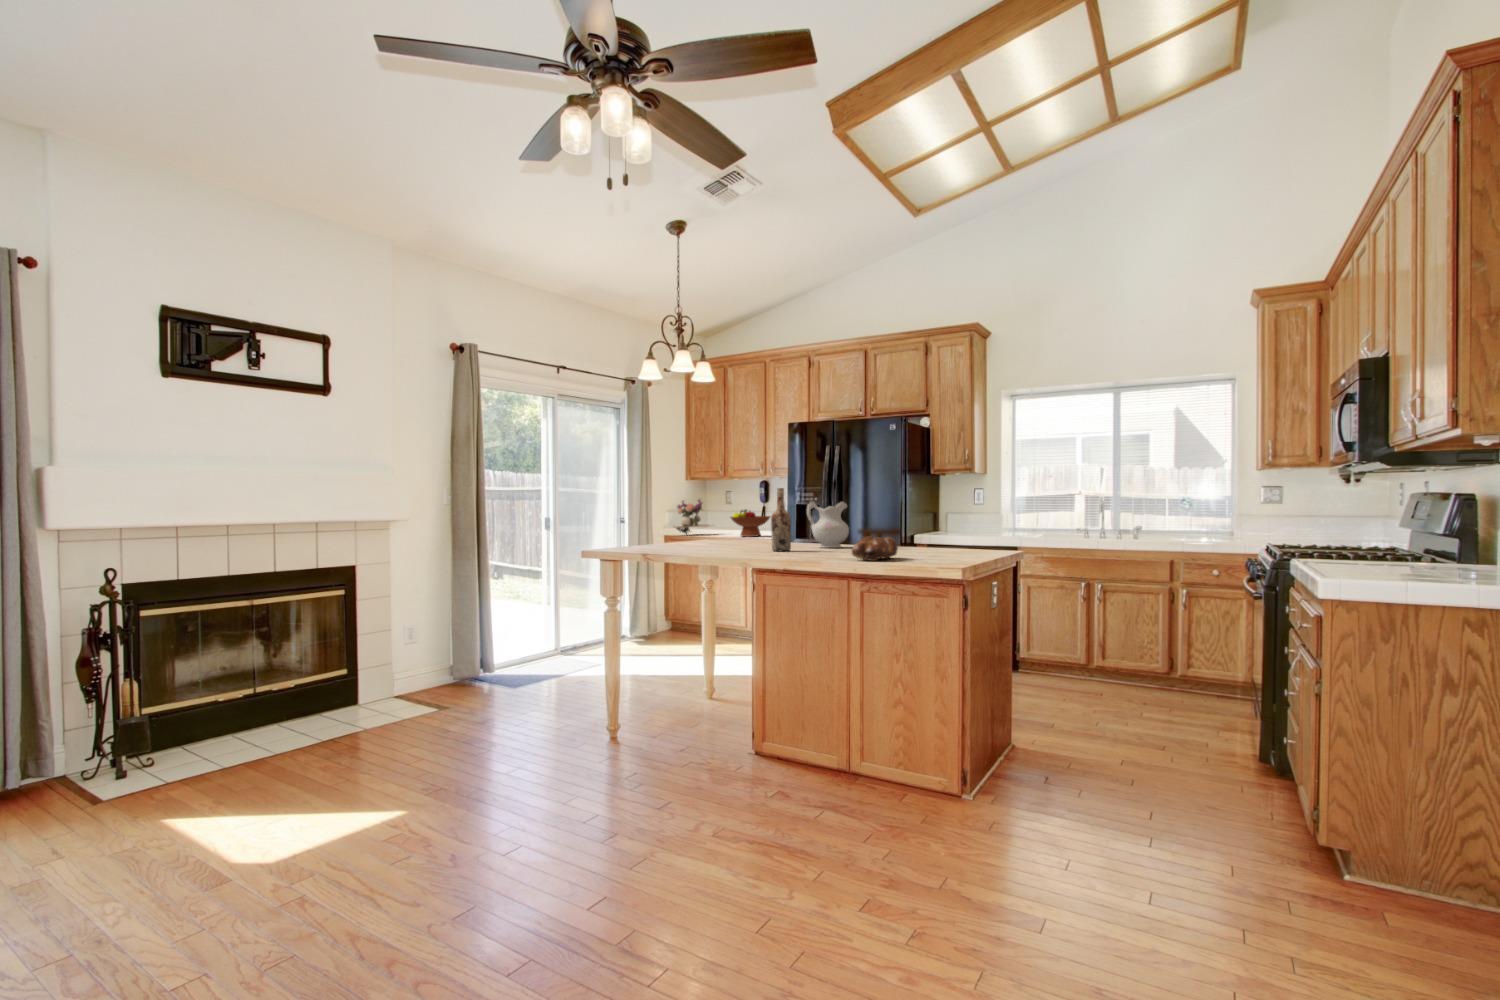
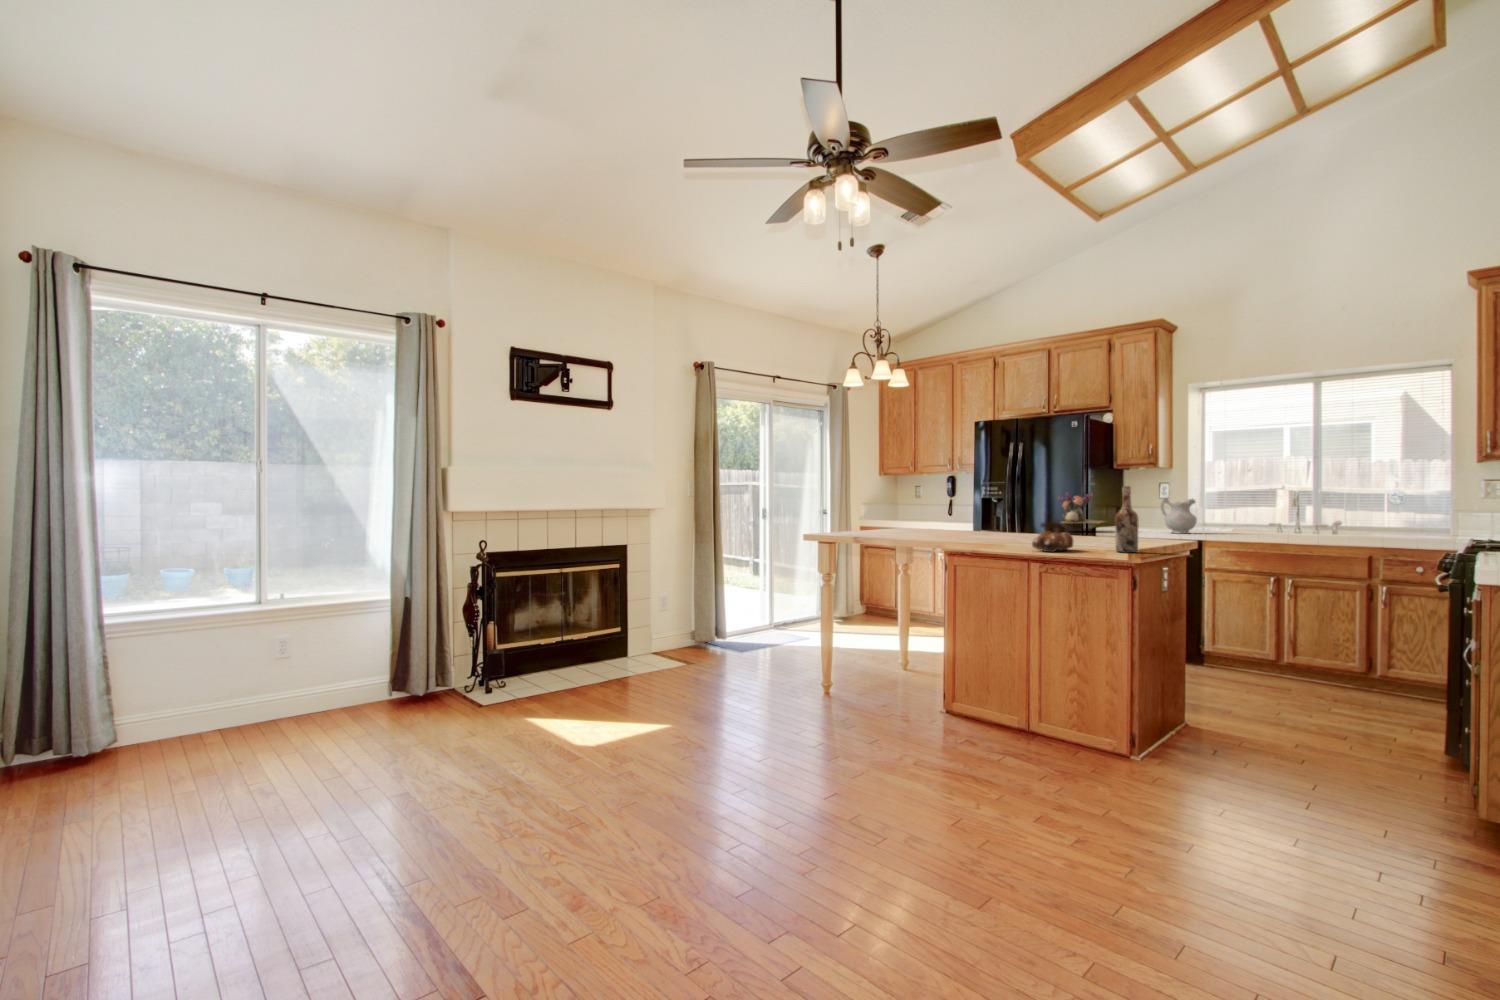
wine bottle: present [771,488,791,551] -> present [1115,486,1138,553]
flower arrangement: present [676,499,709,534] -> present [1057,493,1103,530]
ceramic pitcher: present [807,501,849,548] -> present [1160,498,1197,533]
fruit bowl: present [731,509,770,537] -> none [917,502,956,527]

